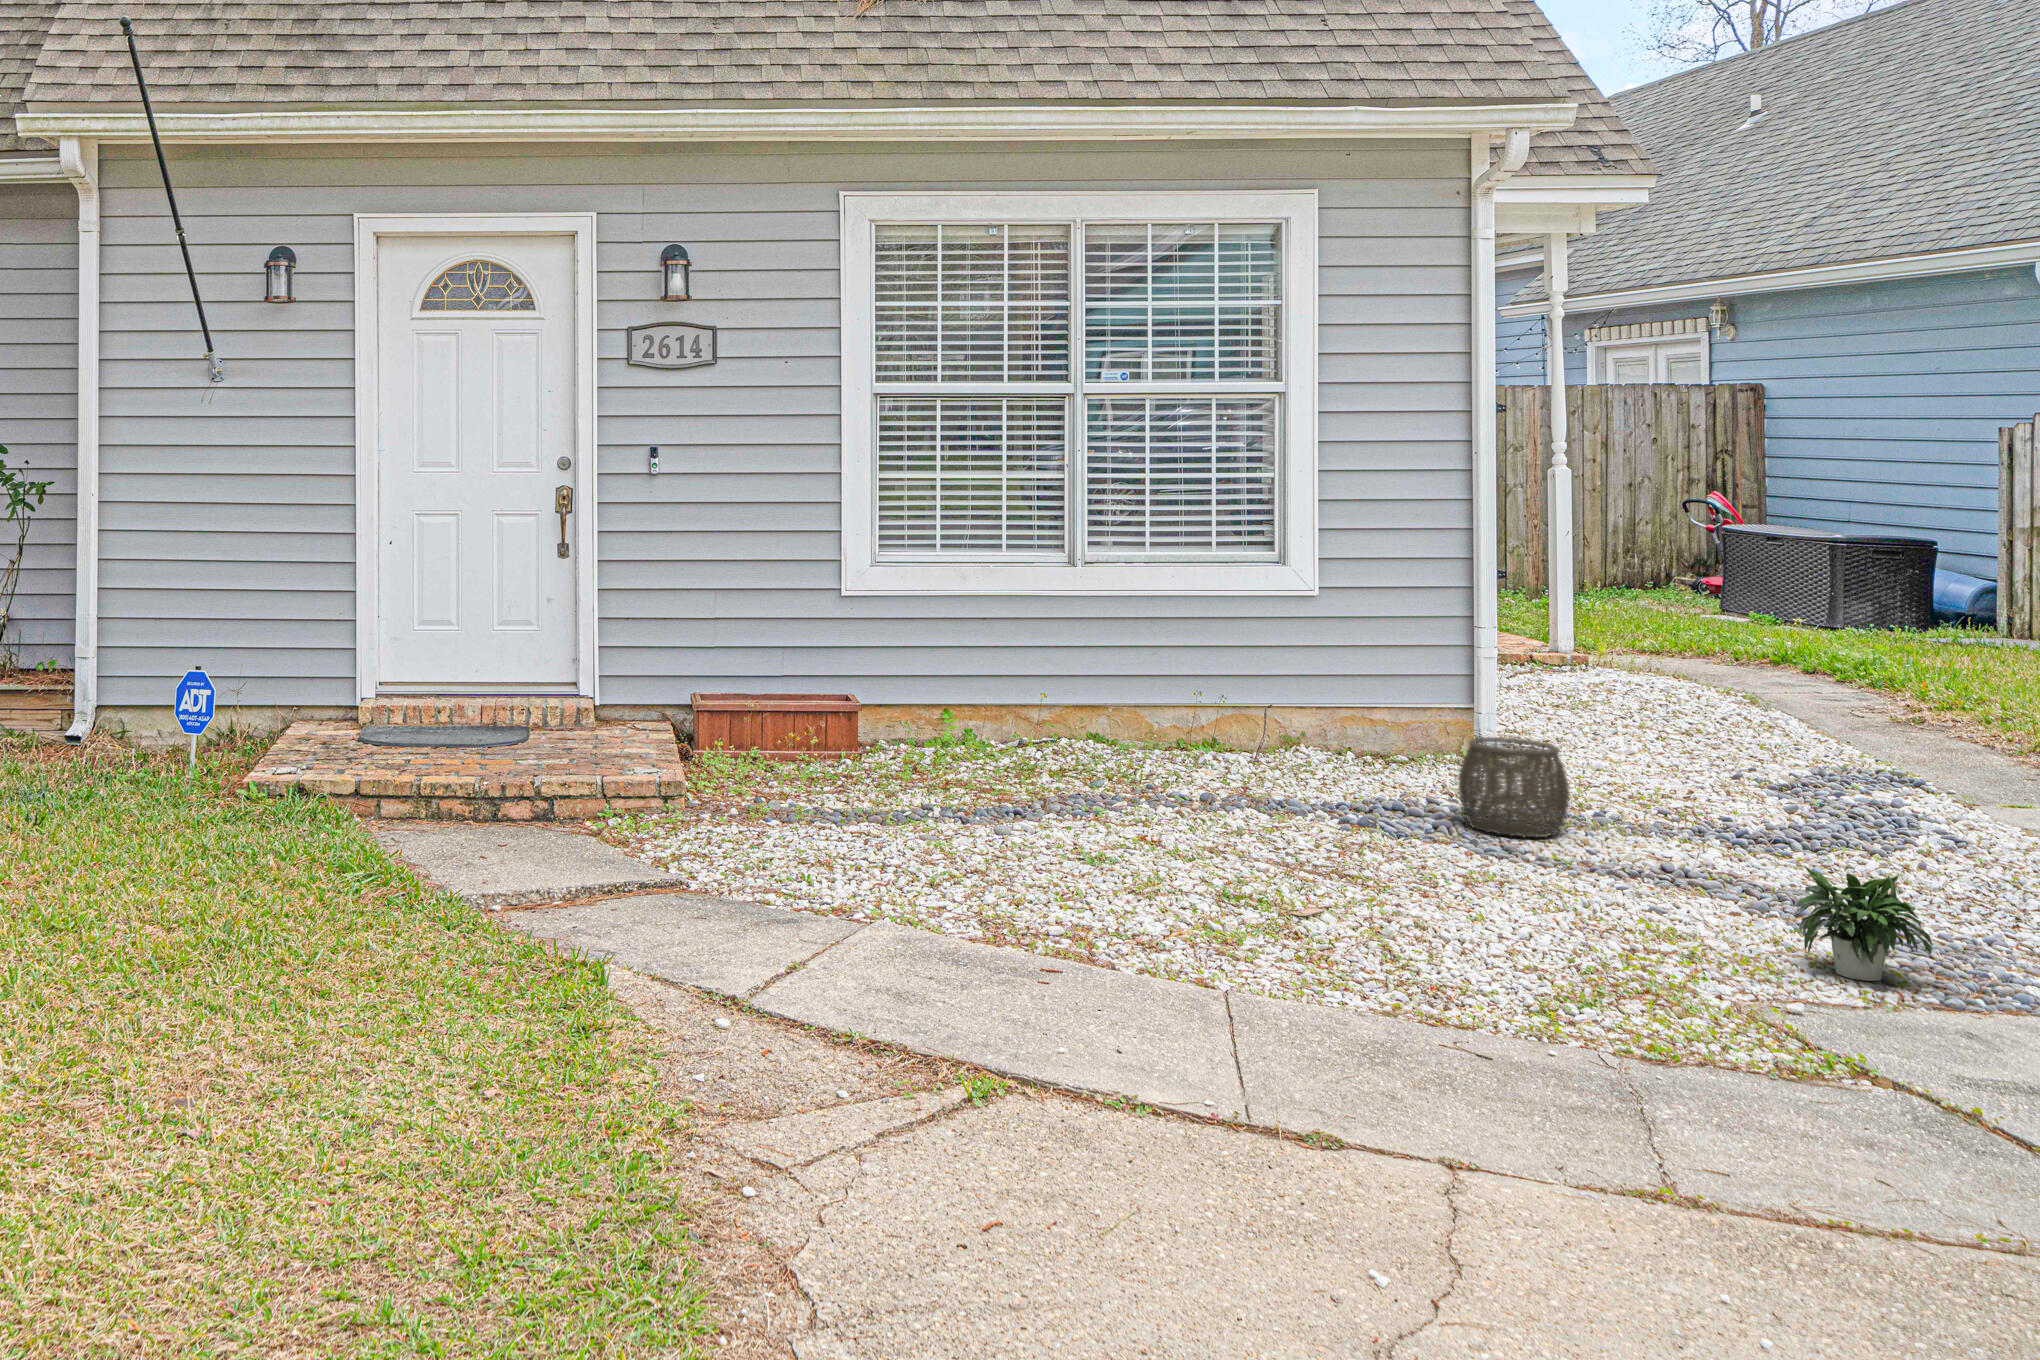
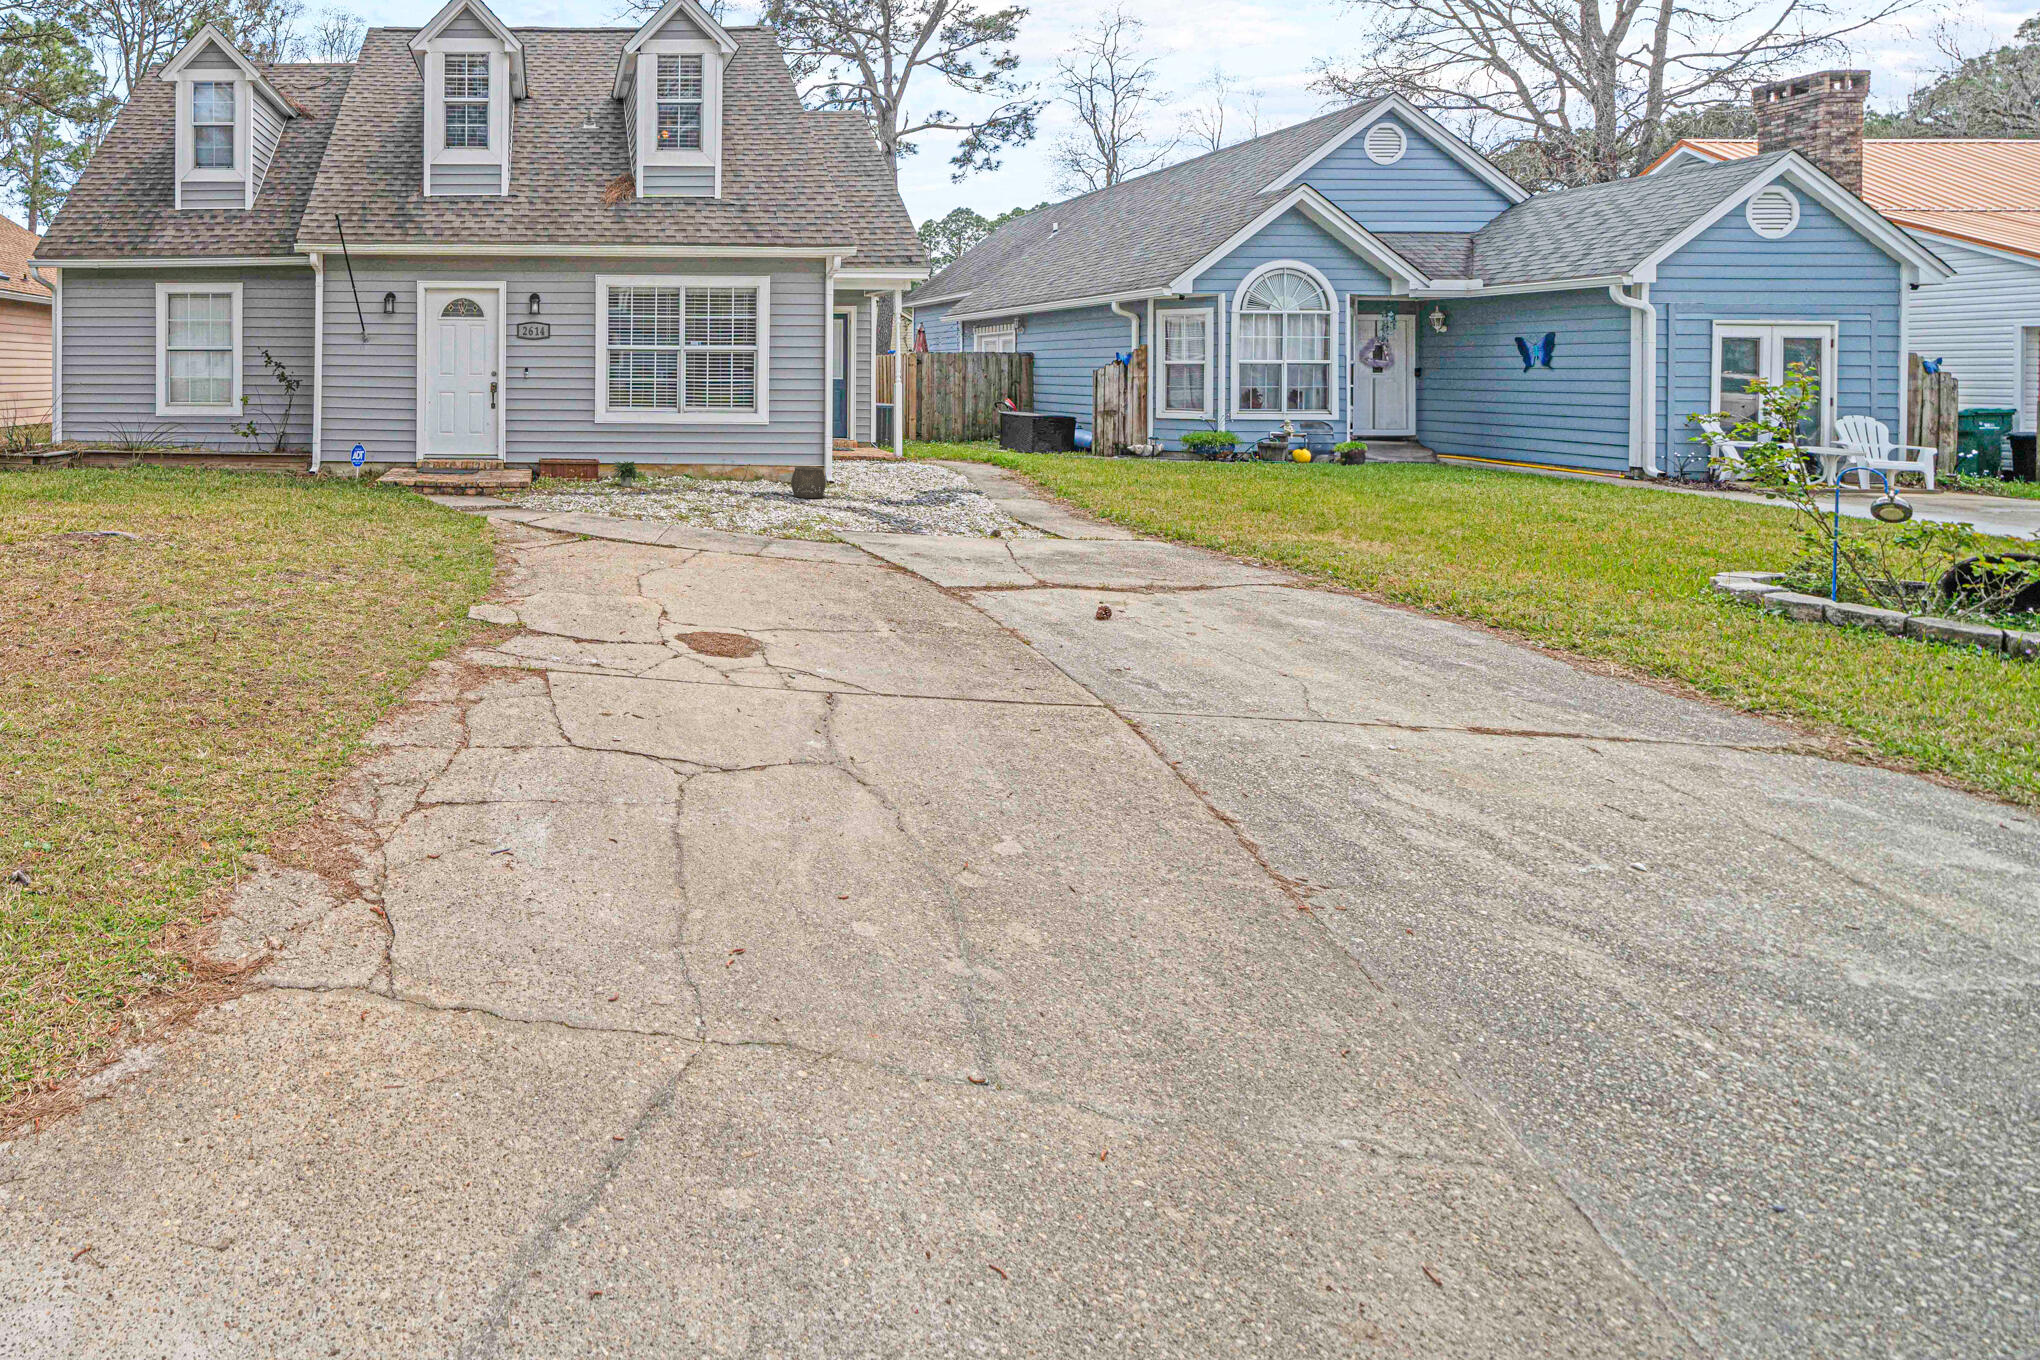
potted plant: present [1746,866,1933,981] -> present [612,461,641,486]

